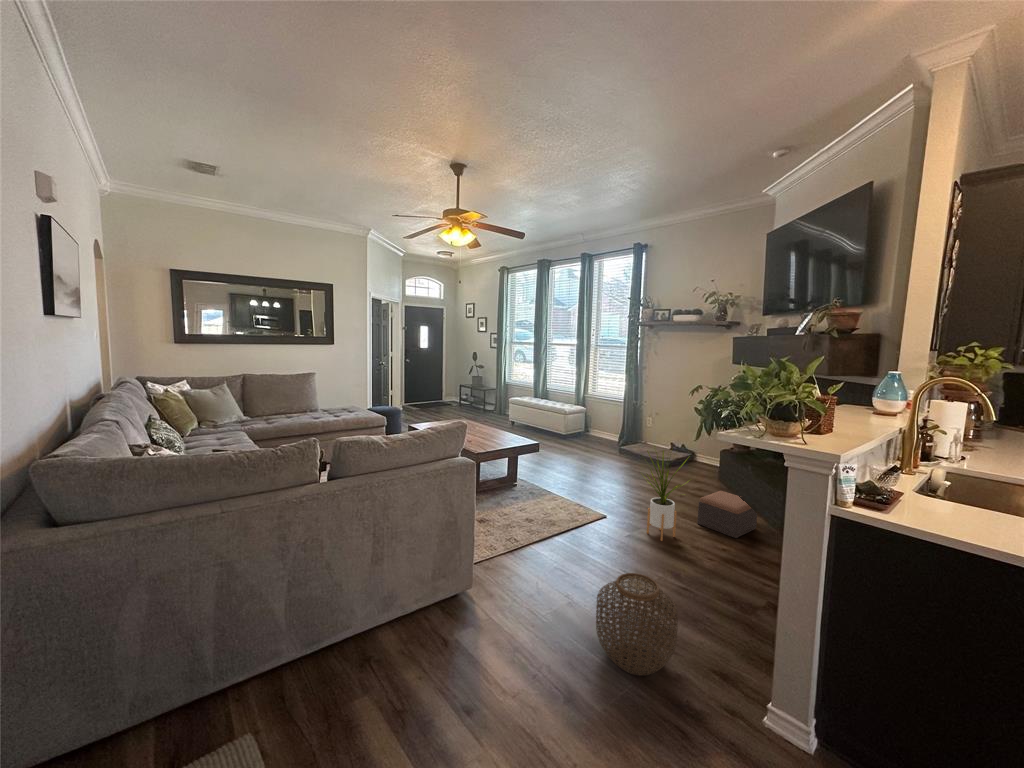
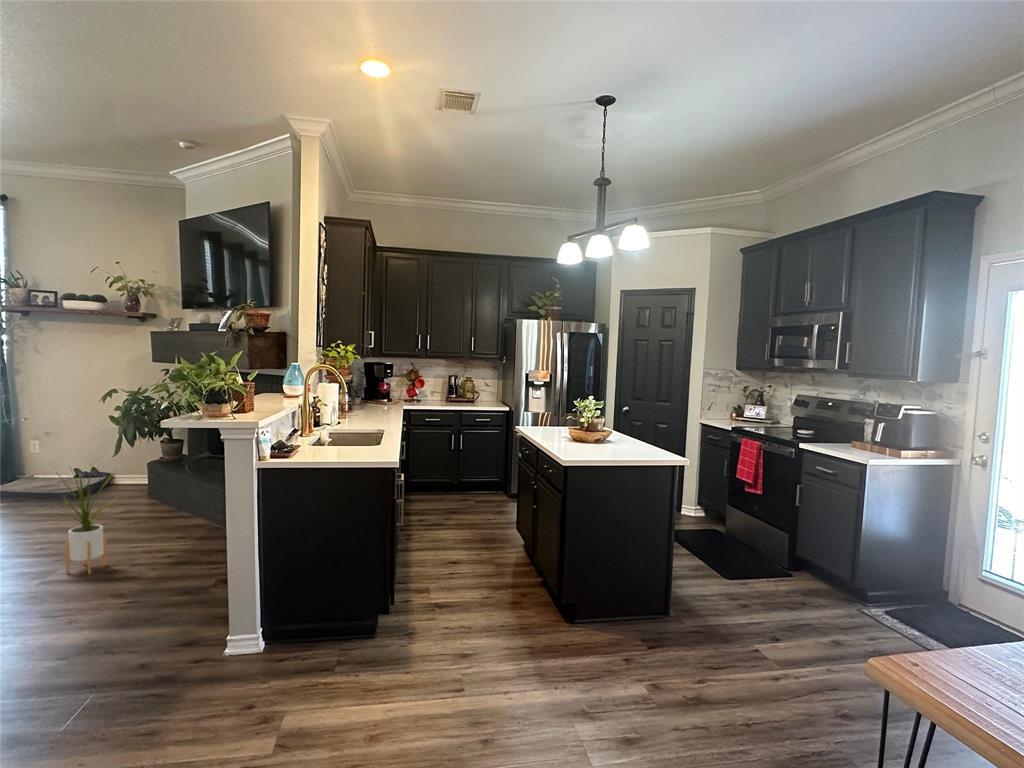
footstool: present [697,491,757,538] -> none [131,502,198,545]
woven basket: present [596,573,678,675] -> none [32,586,137,691]

